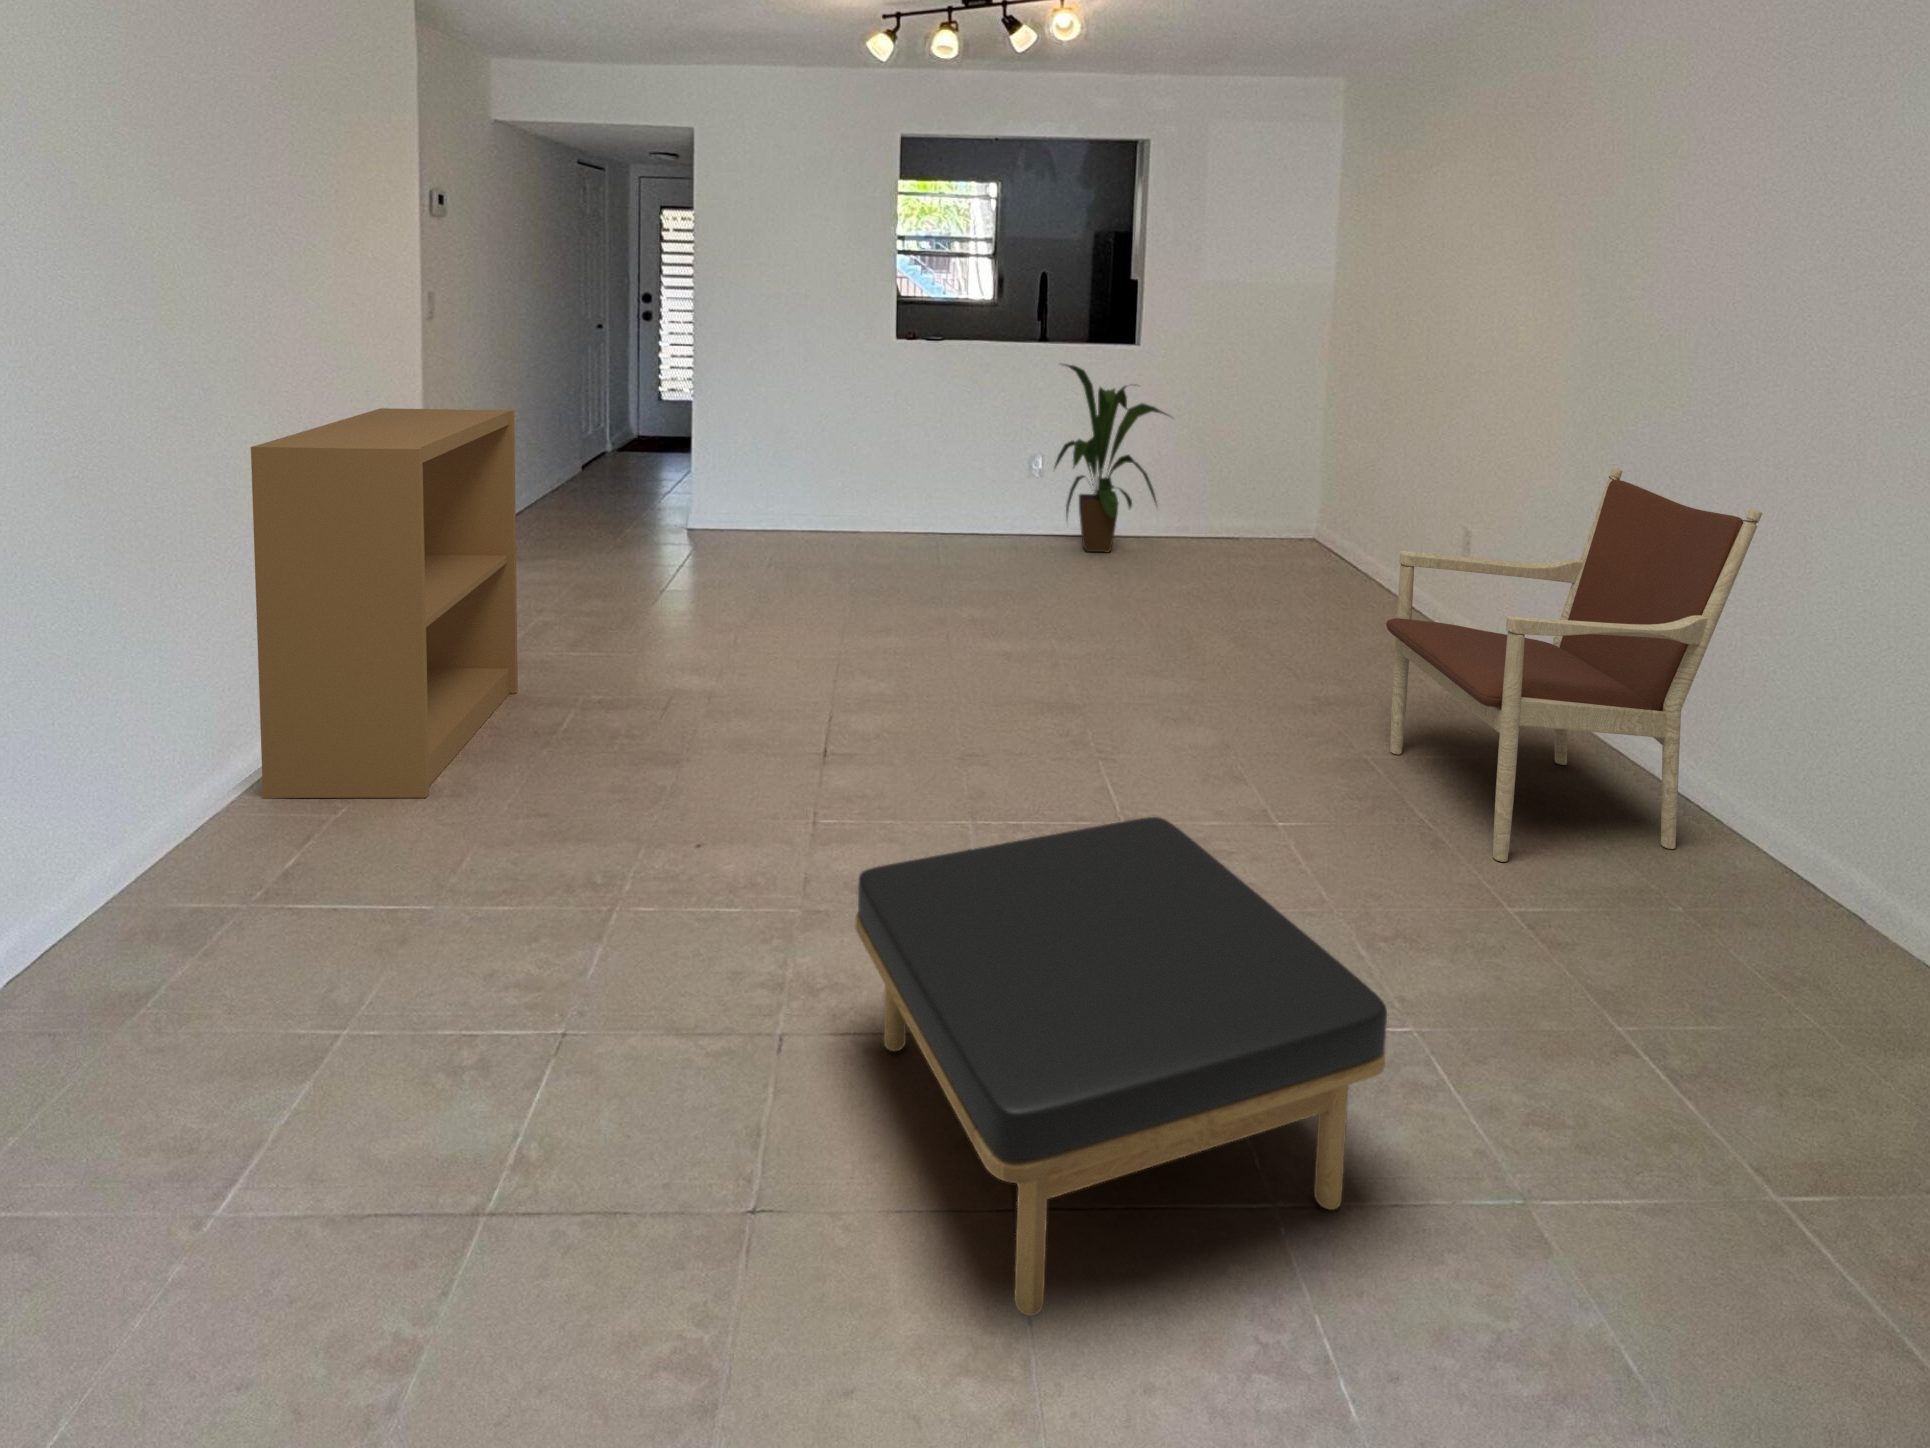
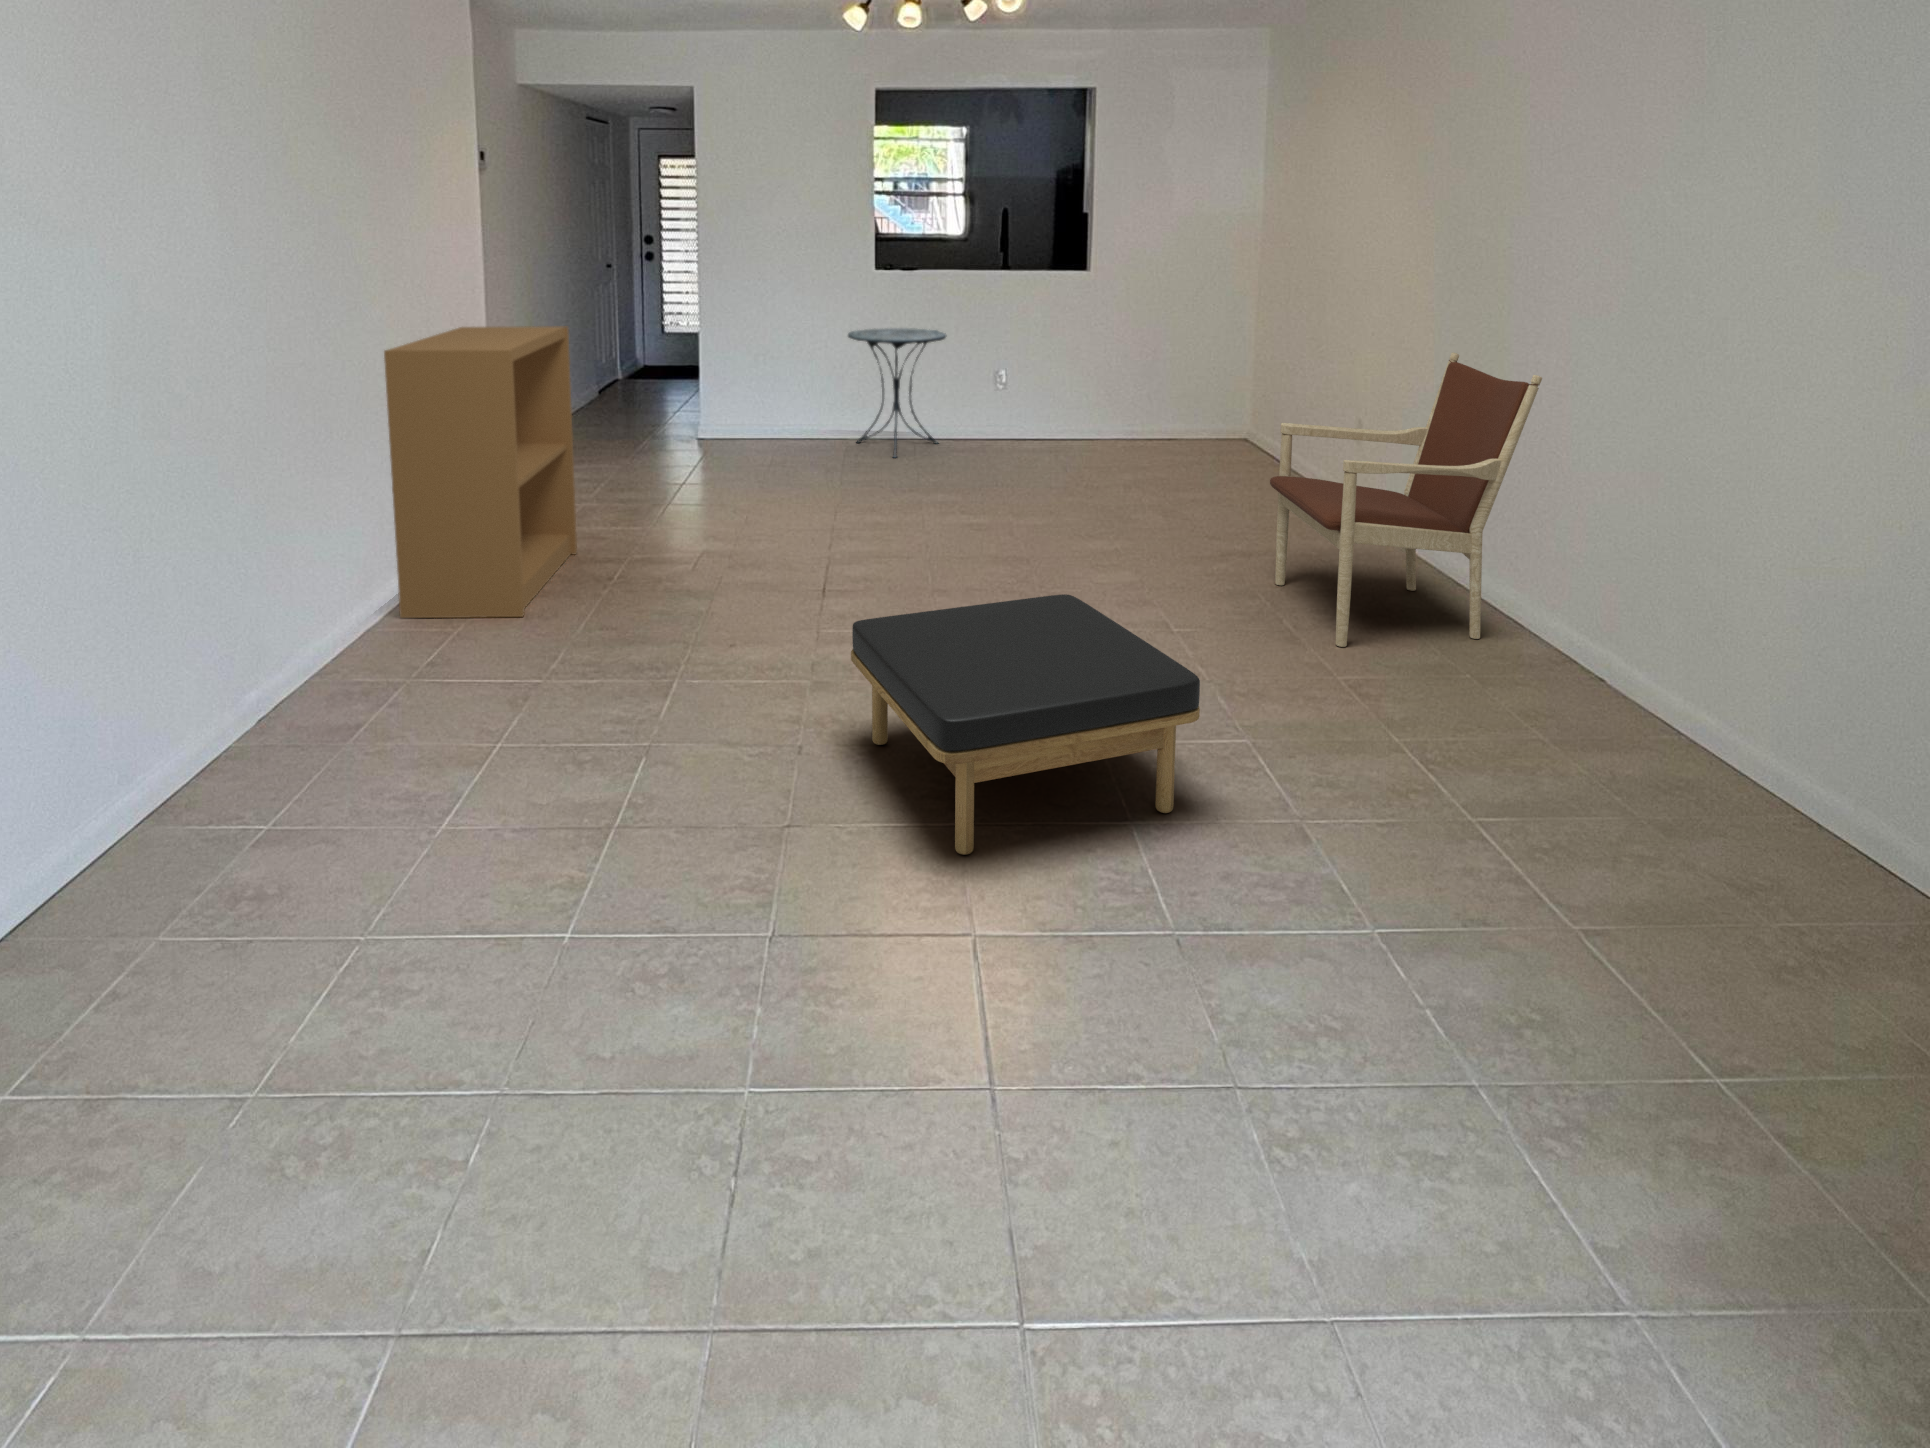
house plant: present [1055,364,1169,552] -> none [1019,288,1126,453]
side table: none [861,405,973,556] -> present [848,328,946,458]

